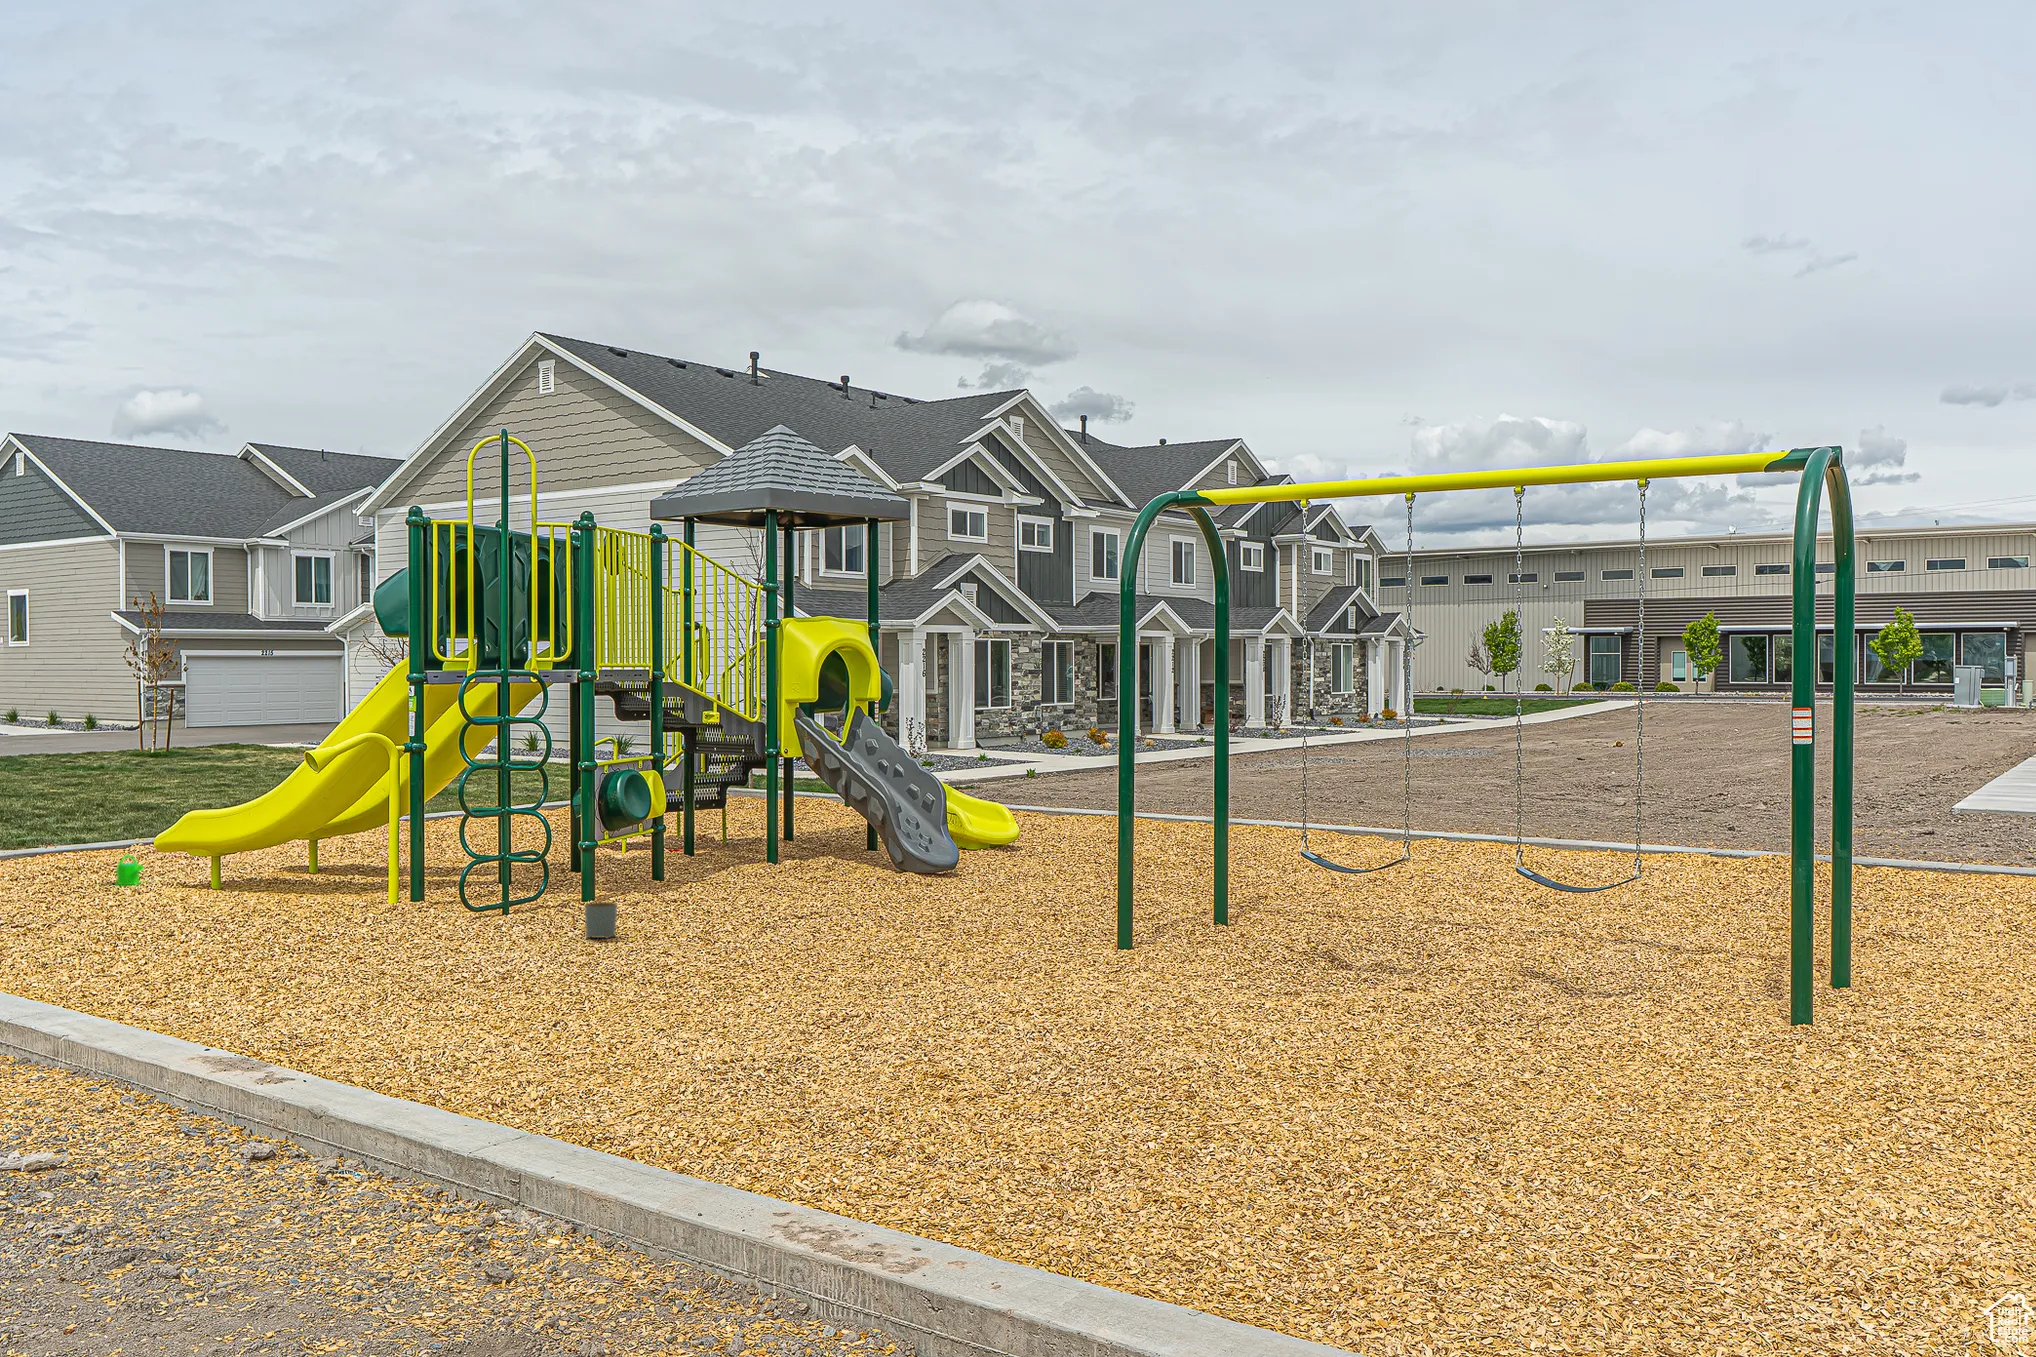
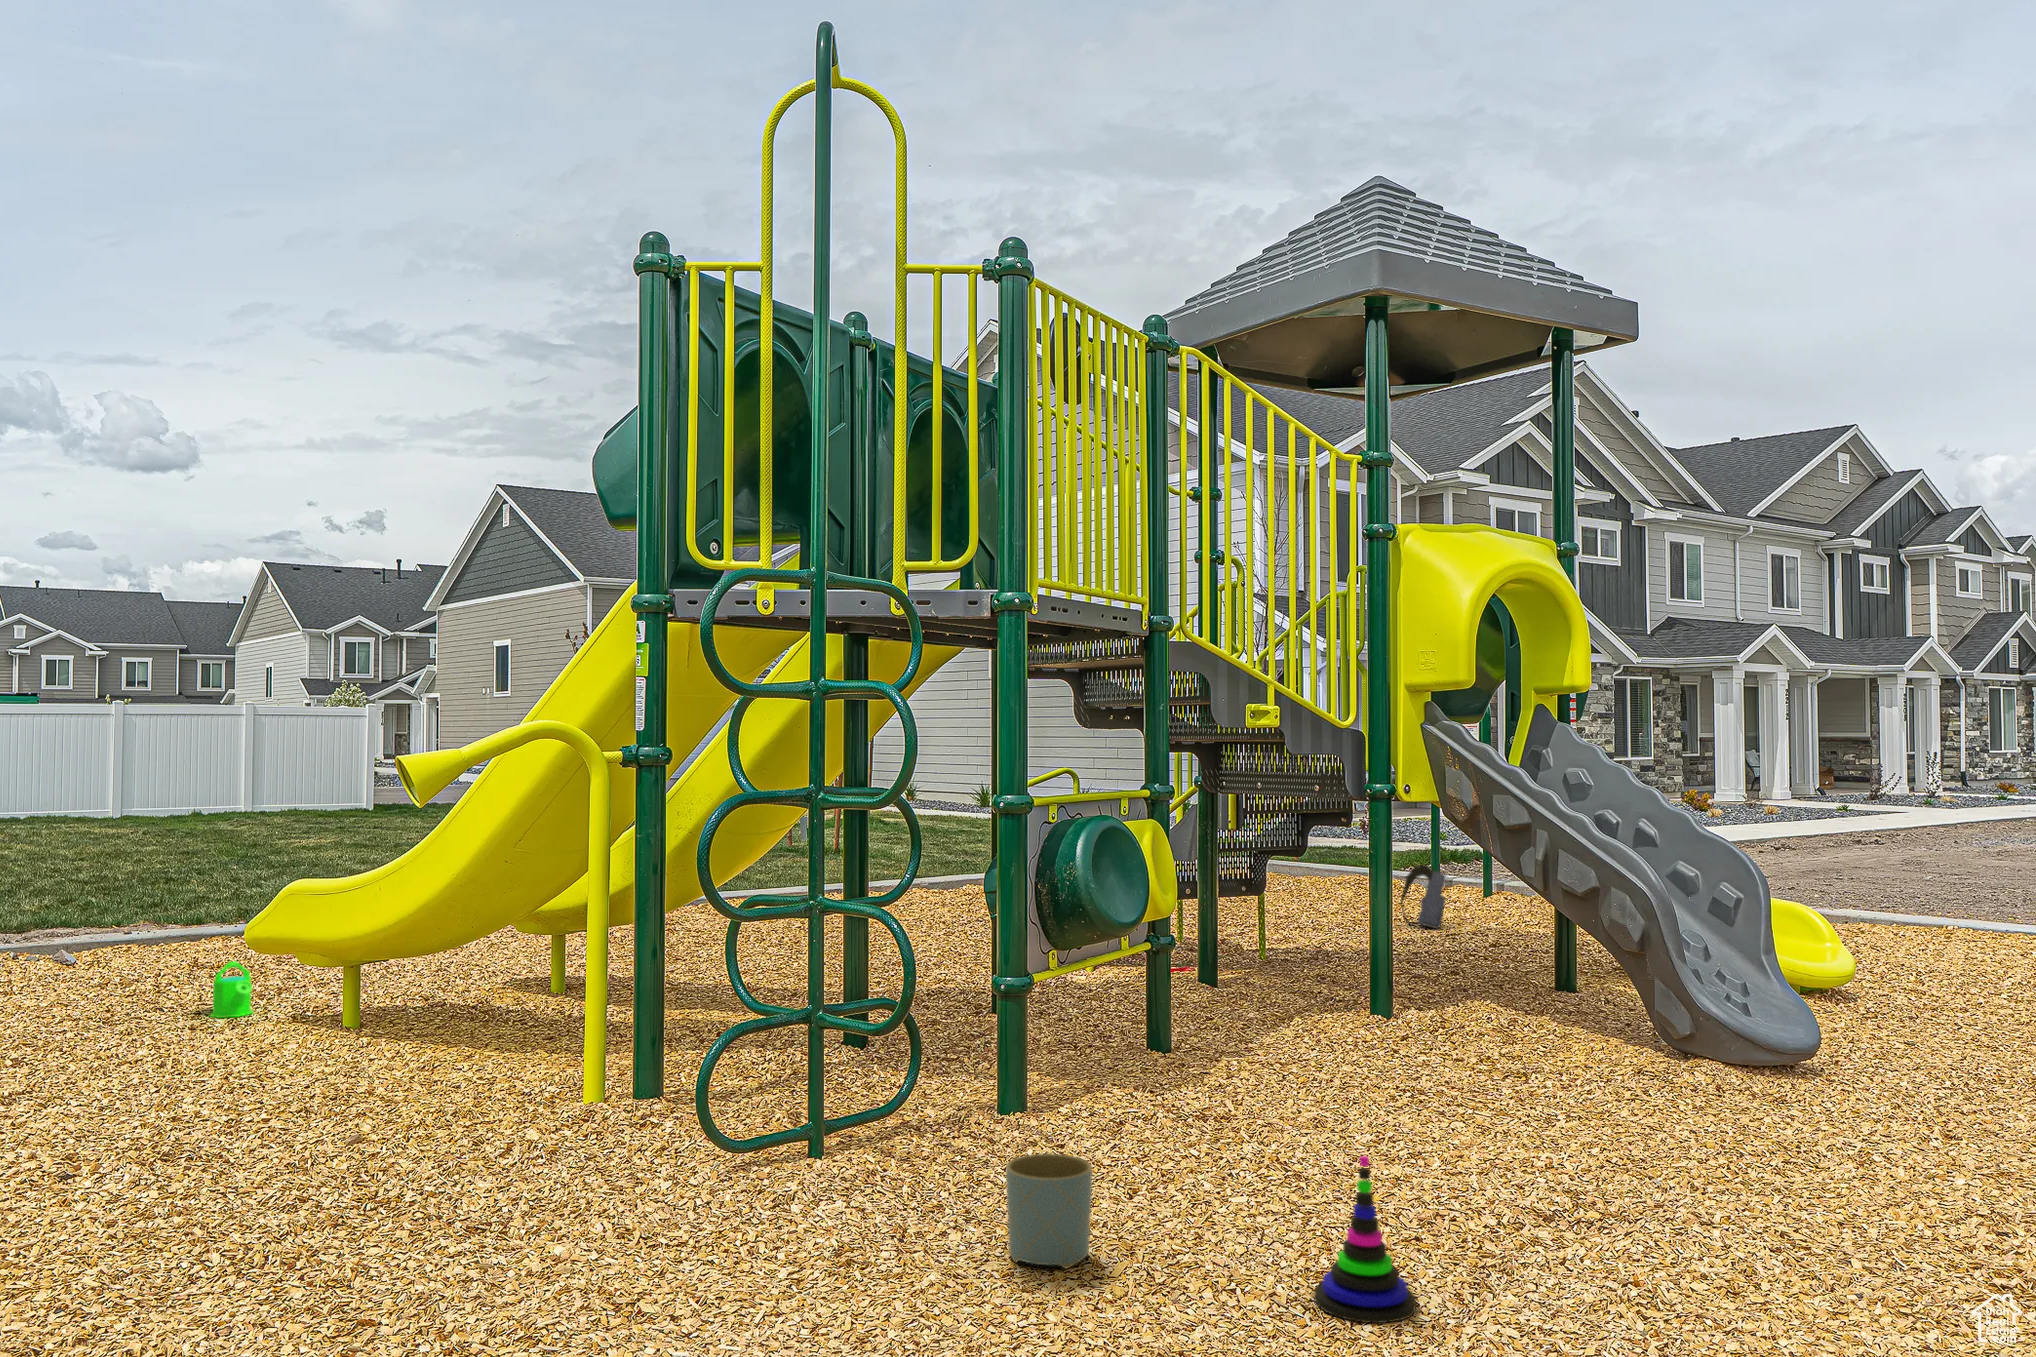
backpack: none [815,787,842,825] -> present [1401,865,1446,929]
stacking toy: none [694,892,728,944] -> present [1314,1156,1416,1323]

